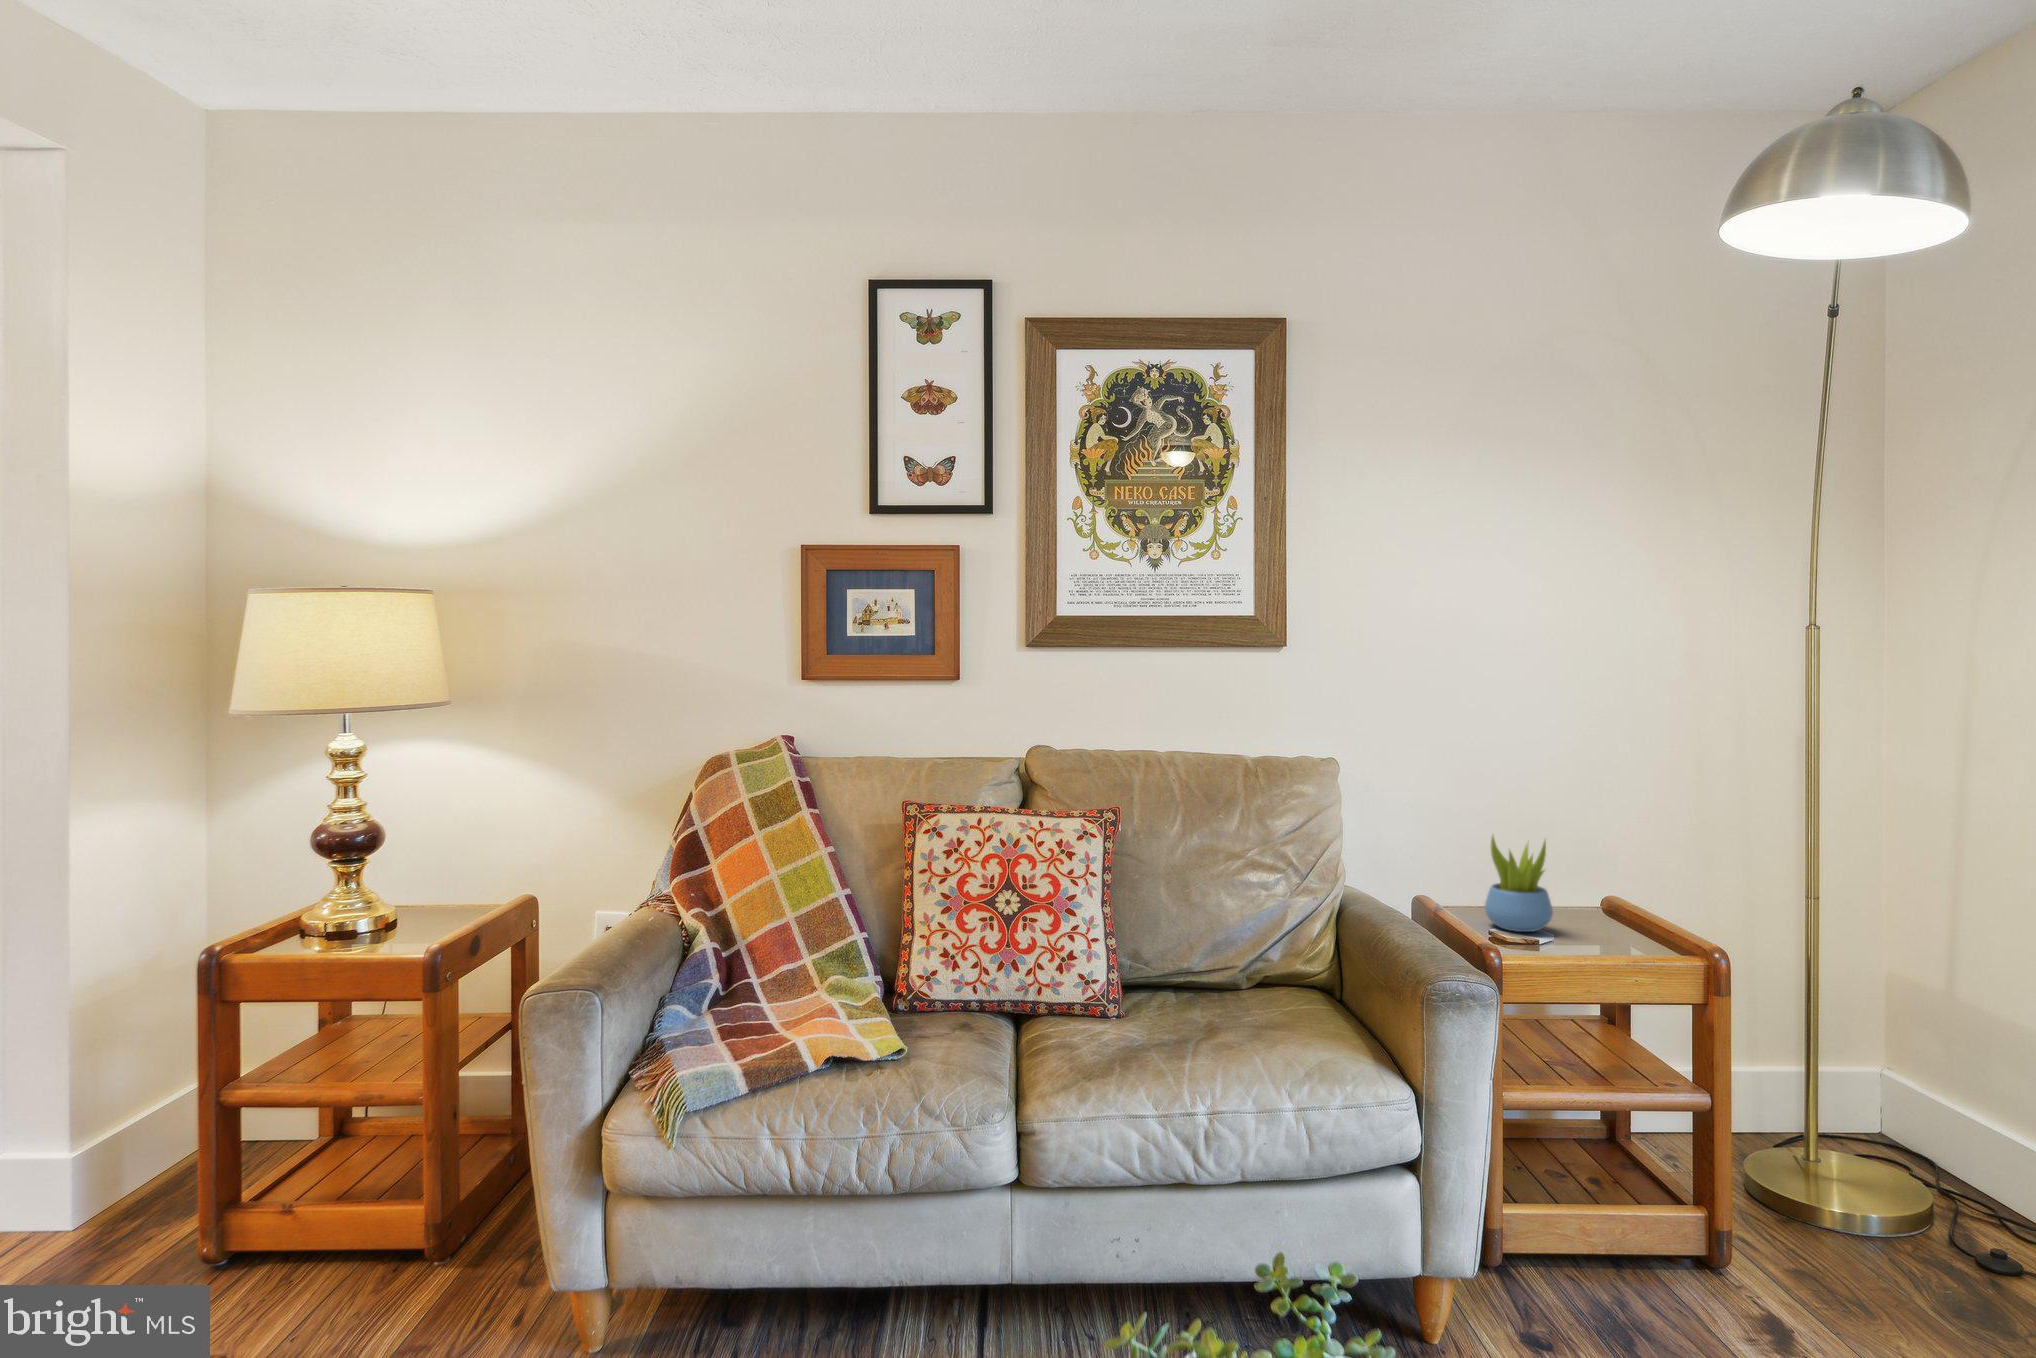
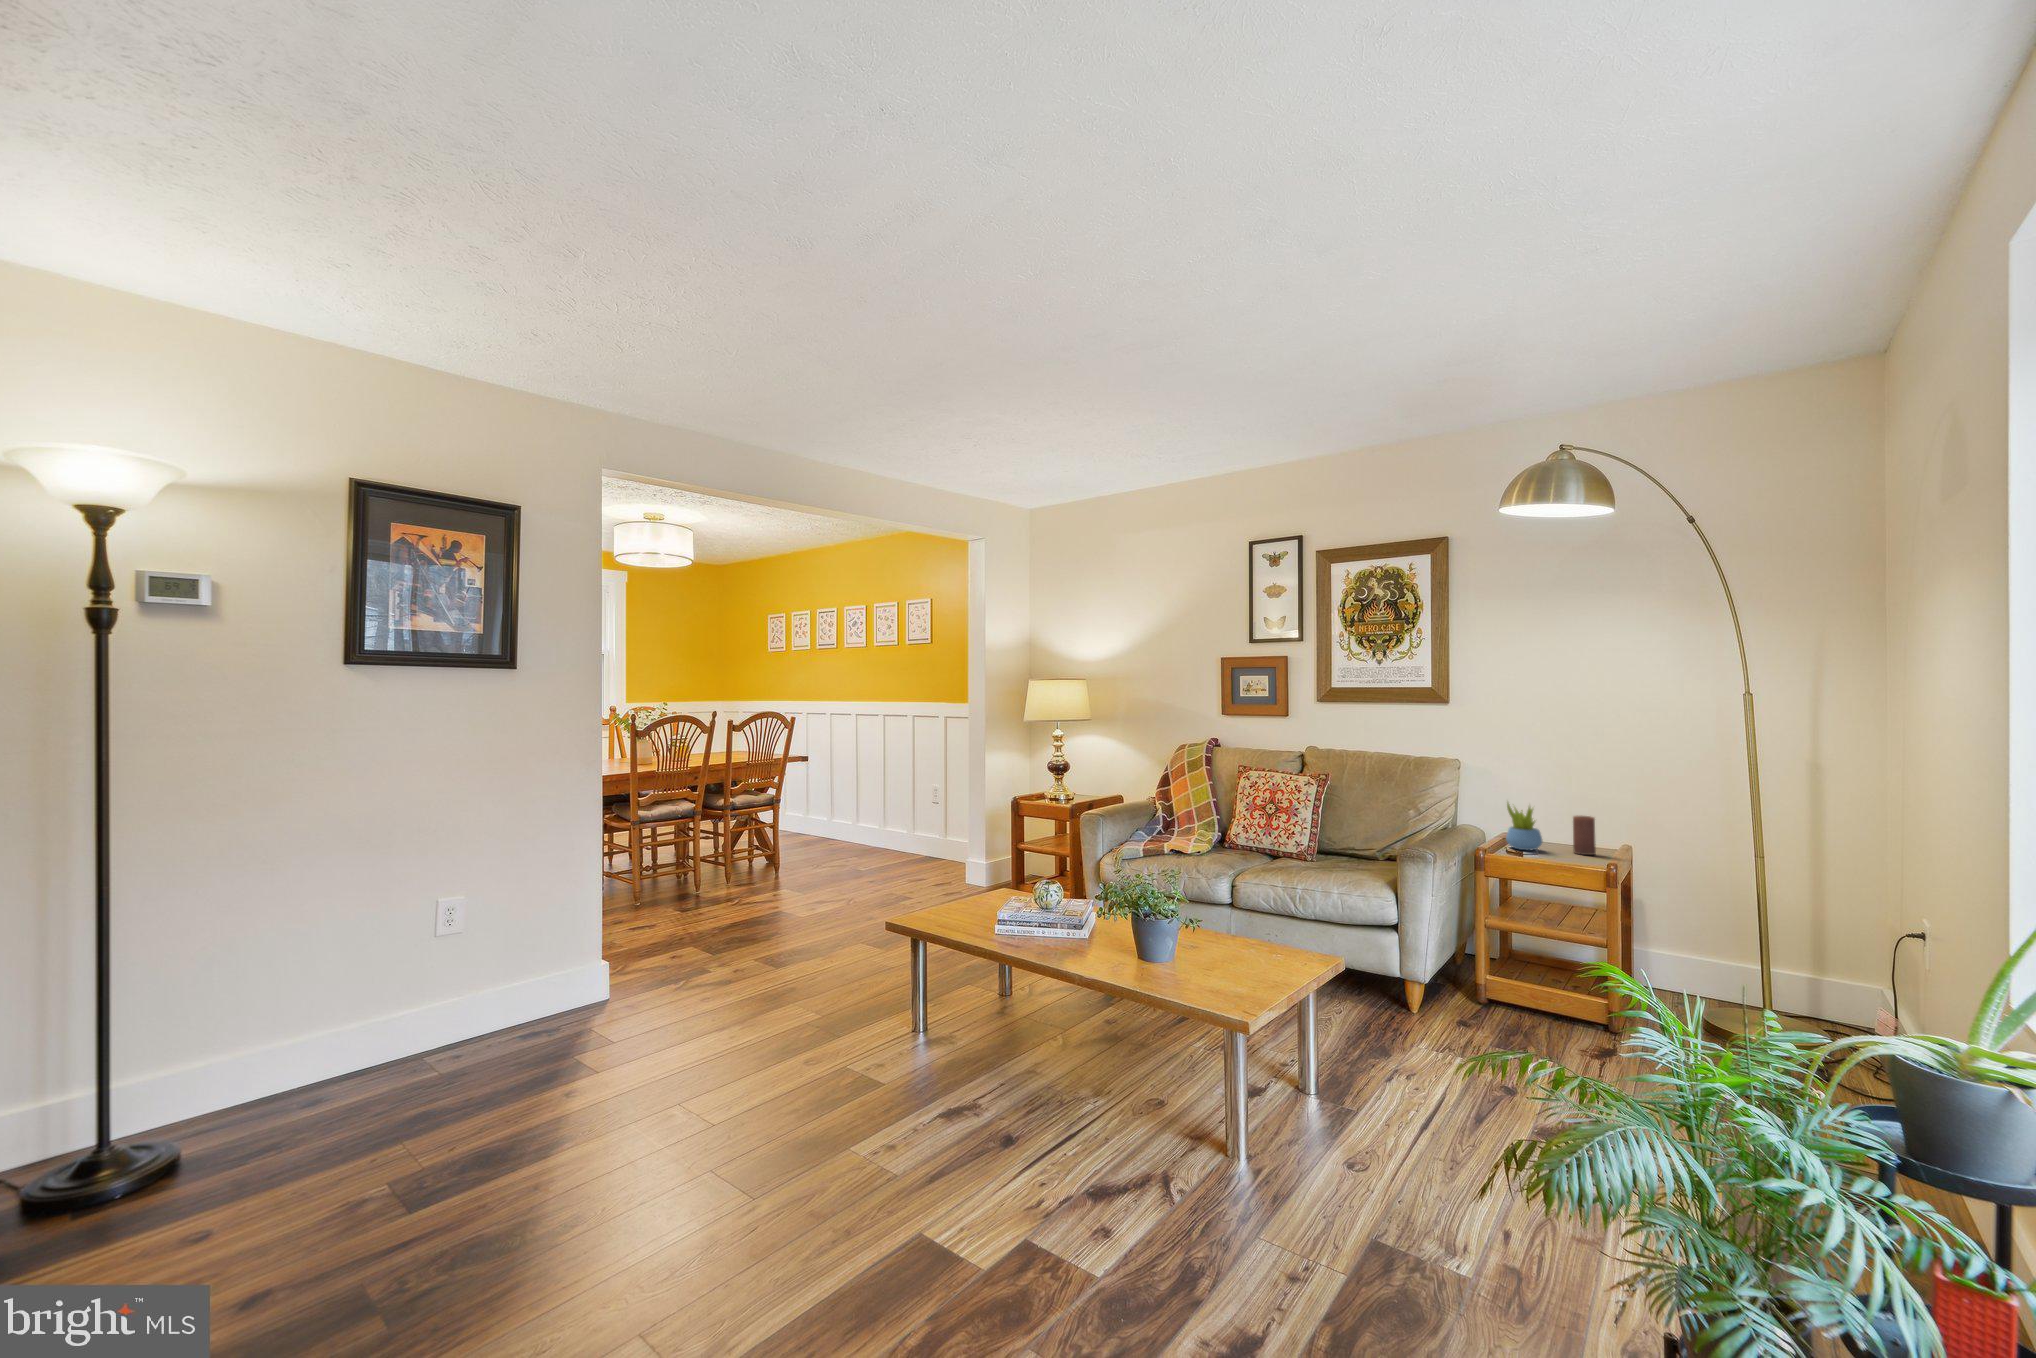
candle: none [1564,848,1603,923] -> present [1573,816,1596,855]

